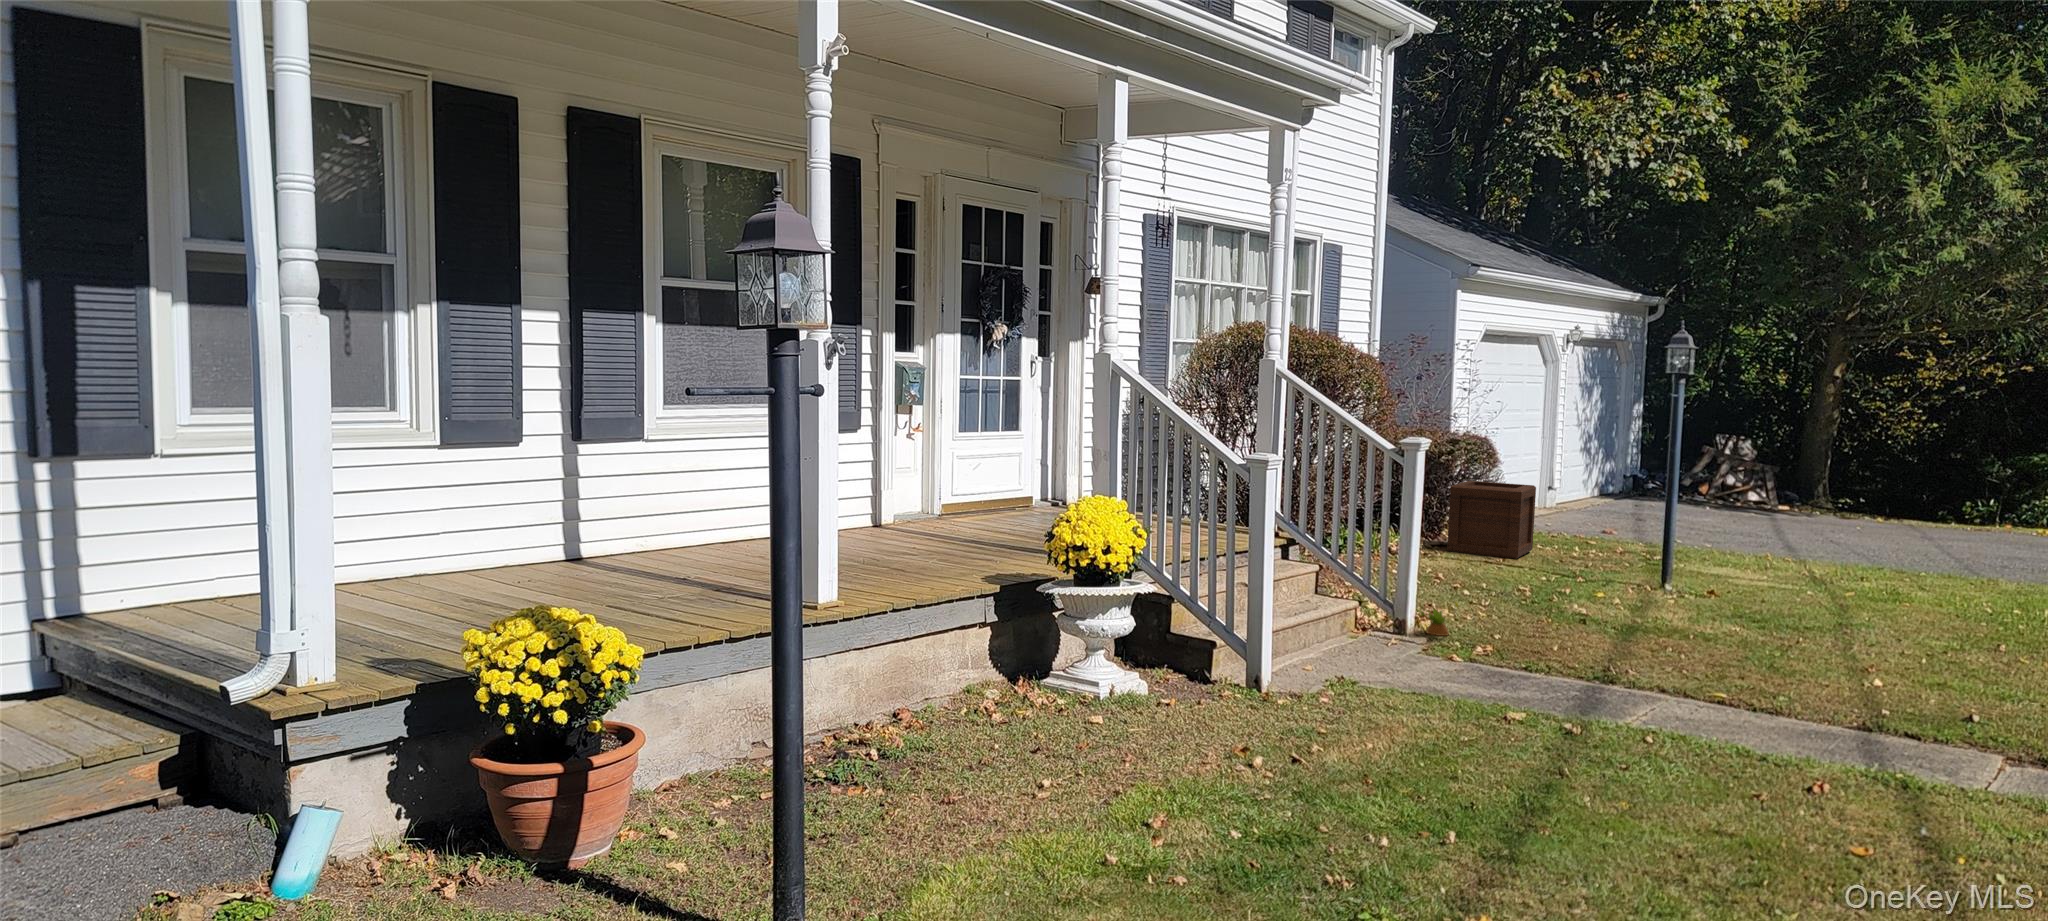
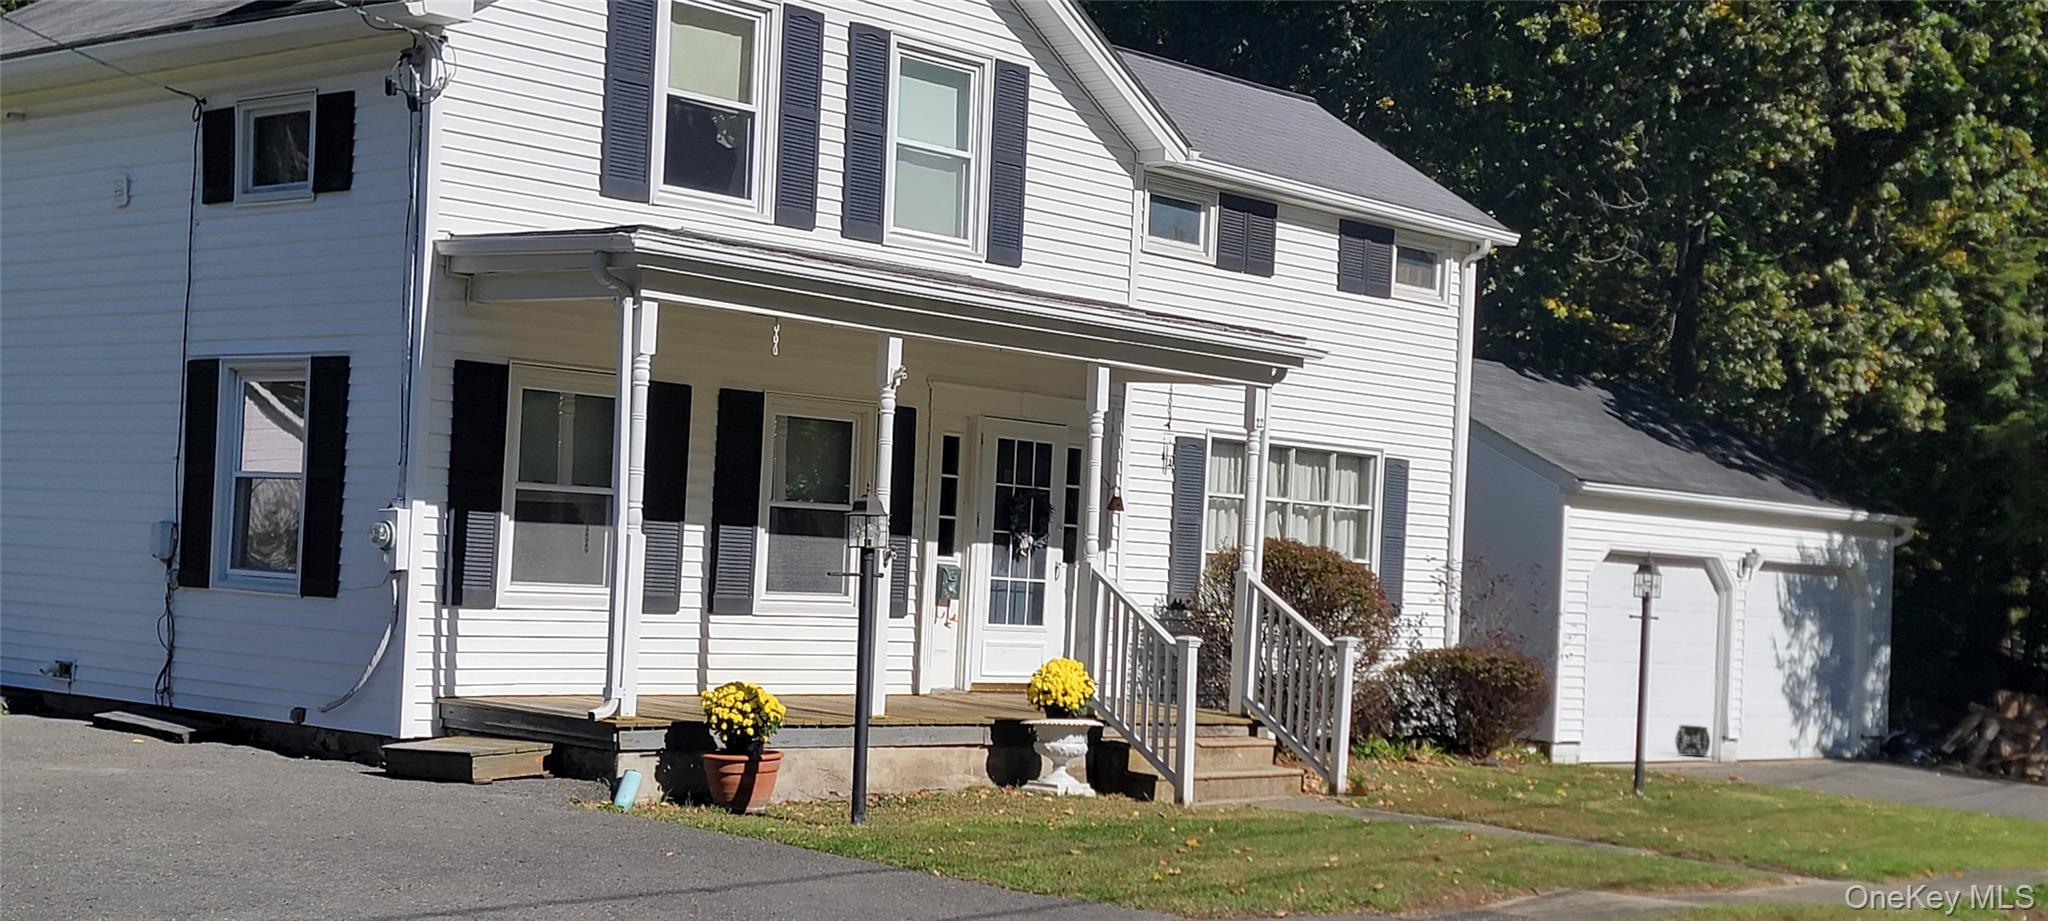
wooden crate: present [1447,481,1536,559] -> none [1478,697,1570,772]
woven basket: none [1558,490,1591,519] -> present [1675,725,1710,756]

